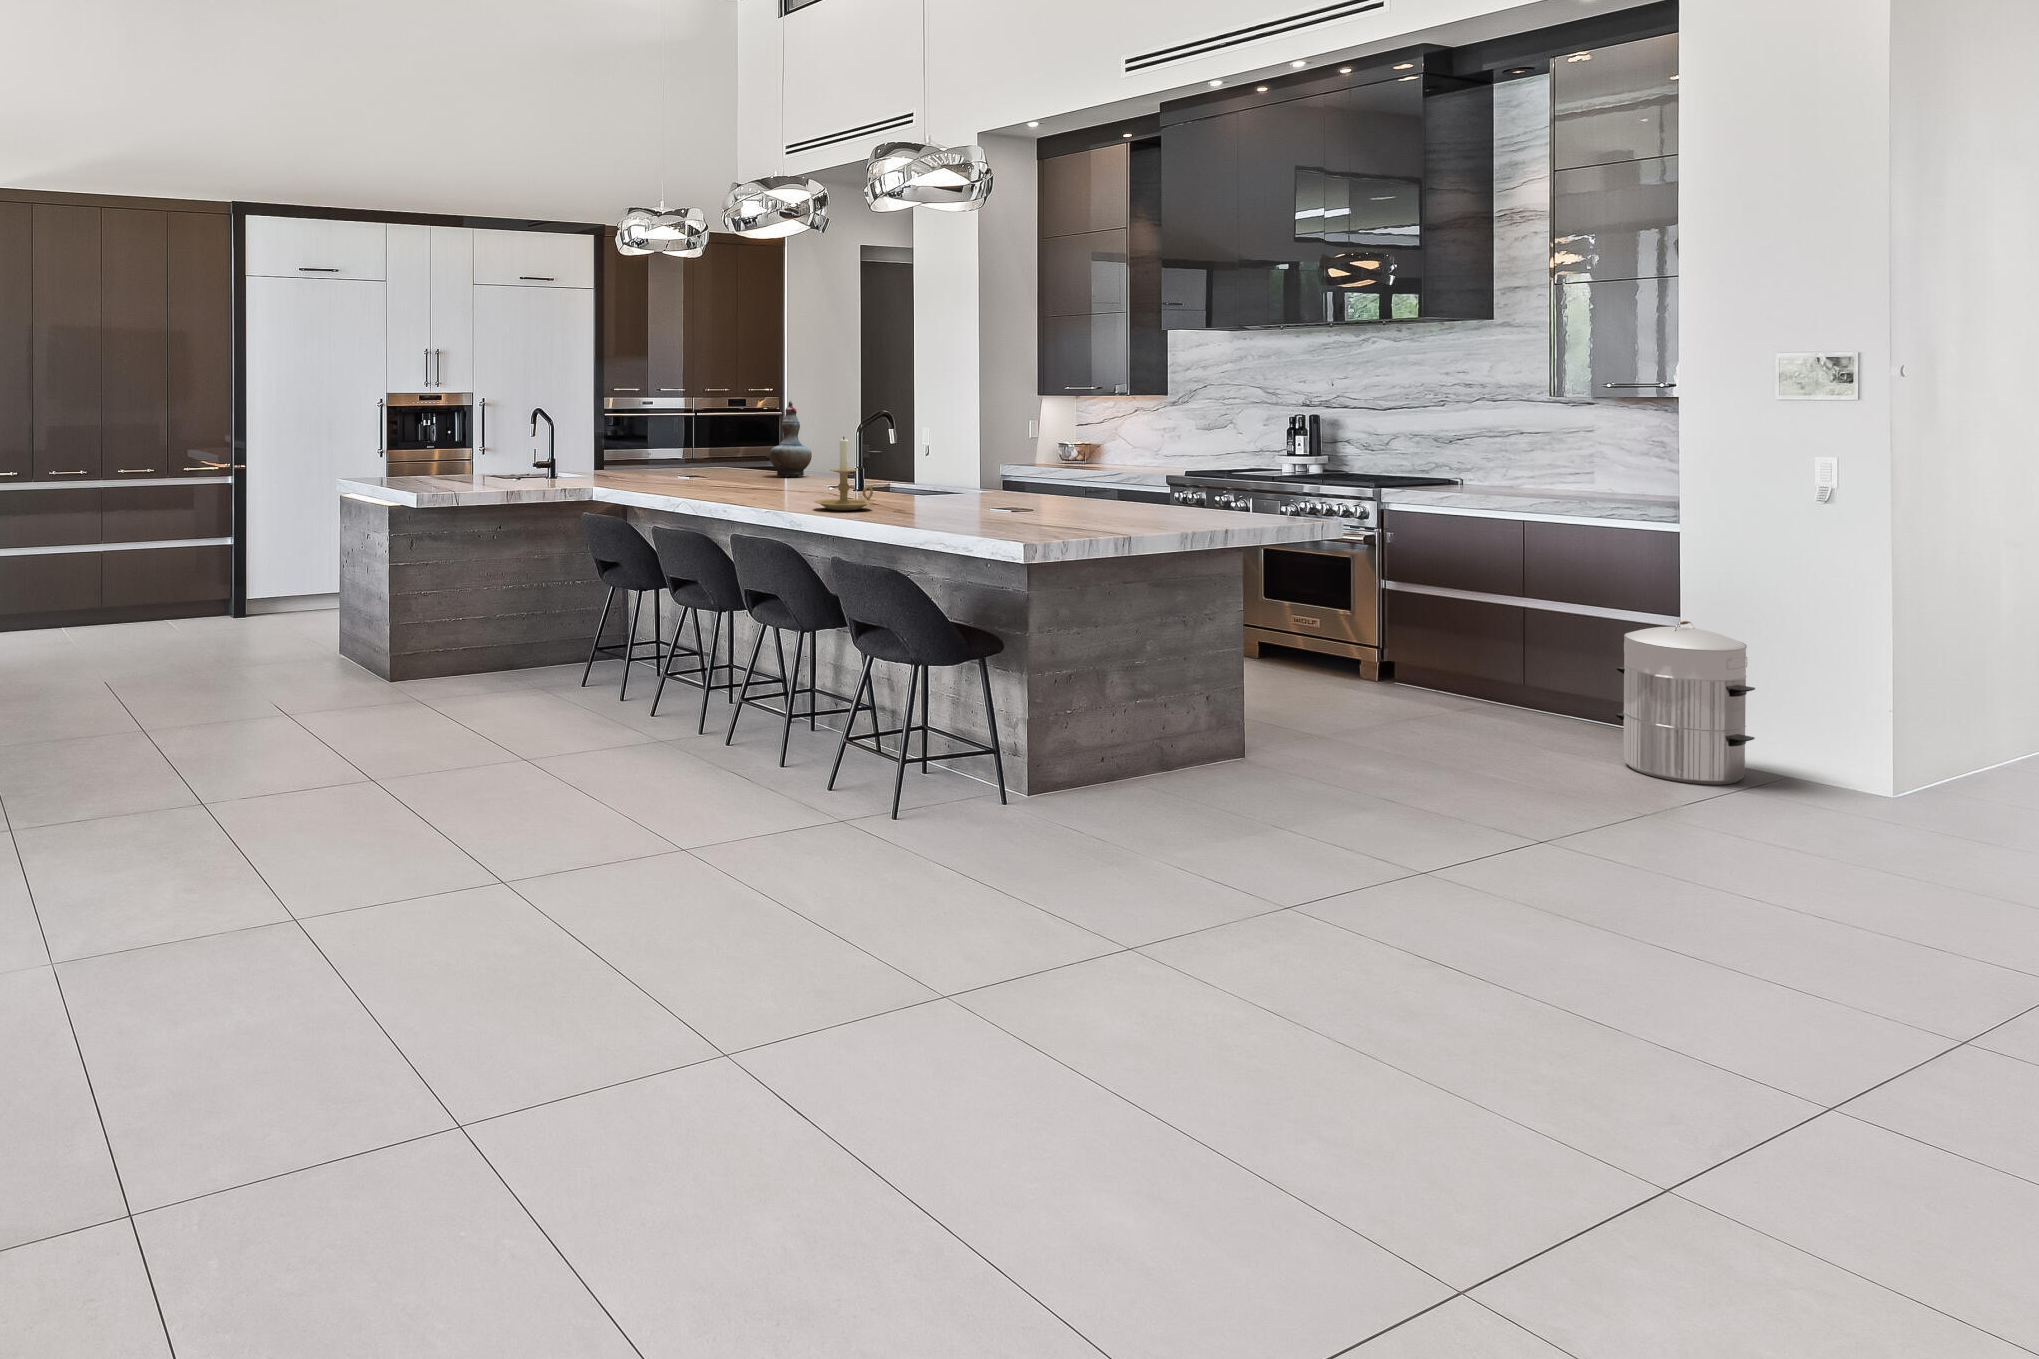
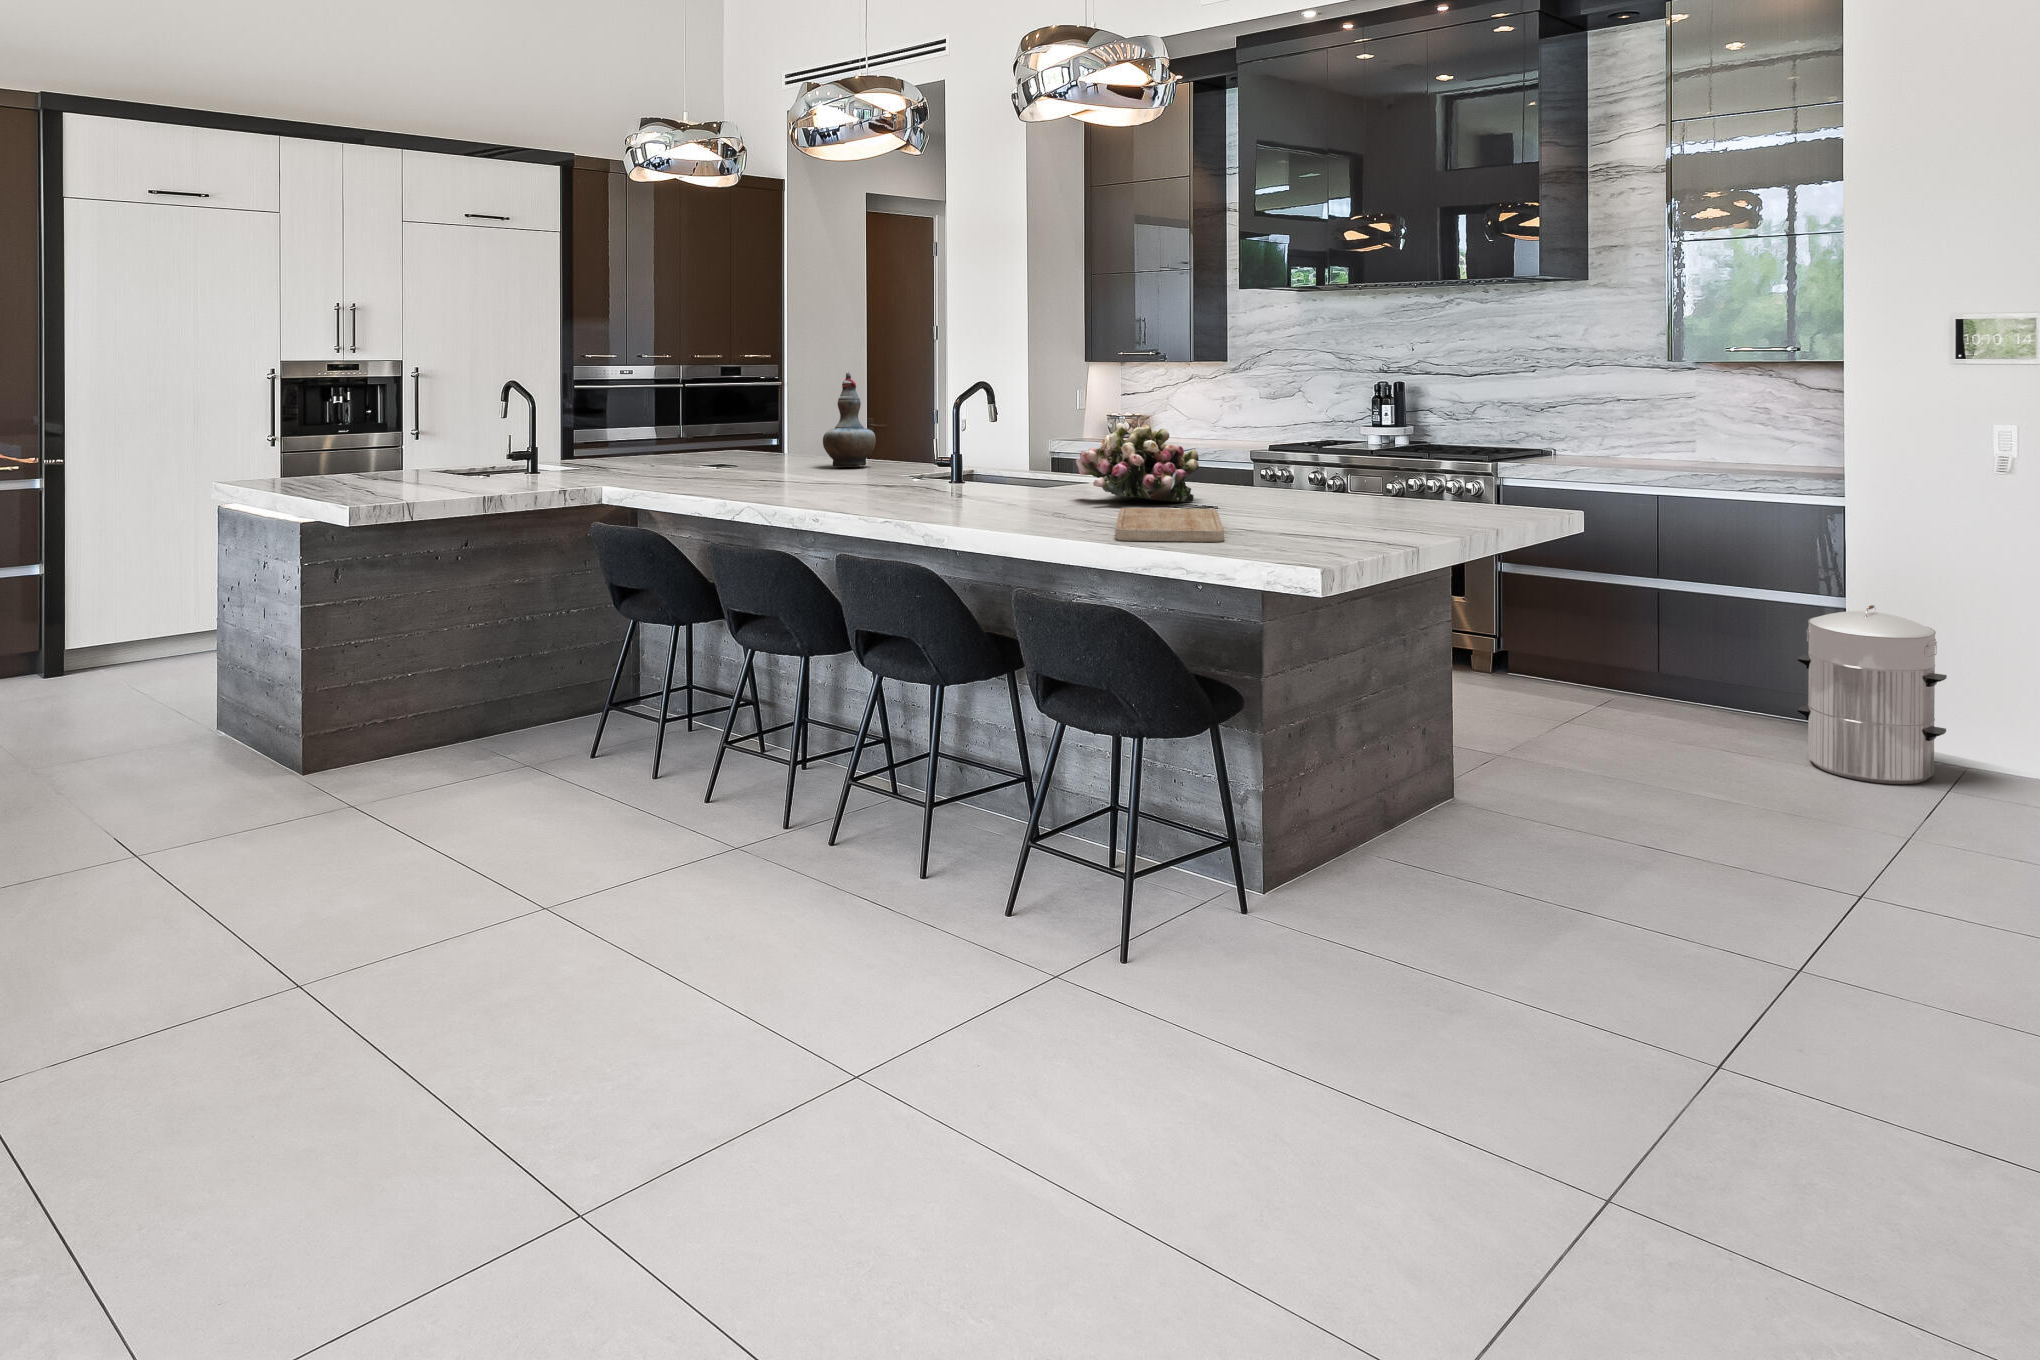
candle holder: present [815,437,873,511] -> none [954,419,1031,518]
flower arrangement: none [928,442,1028,505] -> present [1076,423,1199,502]
cutting board: none [908,505,1009,528] -> present [1116,508,1224,542]

